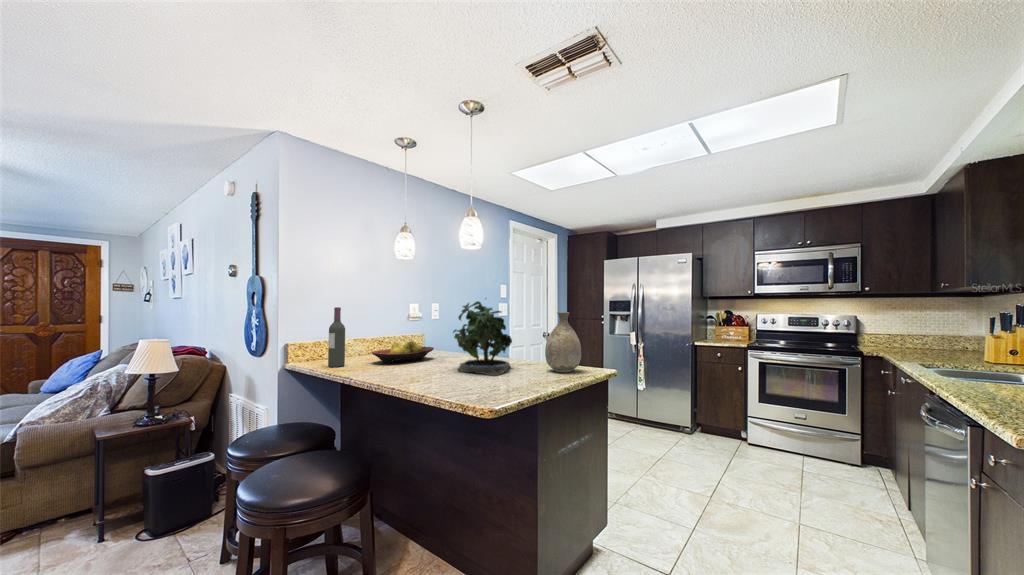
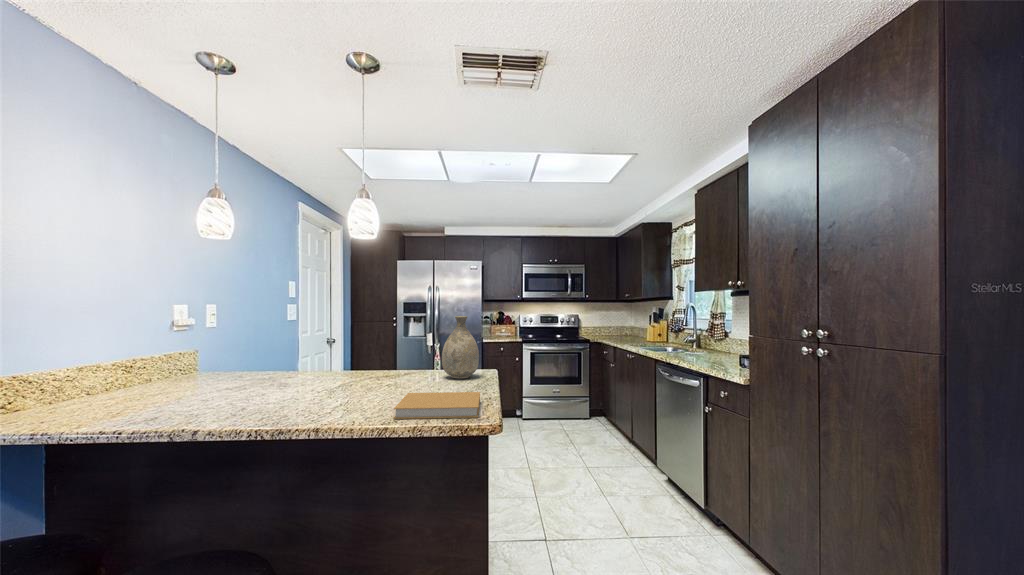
potted plant: present [453,298,512,376] -> none [338,300,414,393]
wine bottle: present [328,307,345,367] -> none [96,315,134,417]
fruit bowl: present [372,341,434,364] -> none [174,361,267,398]
book: none [434,375,521,401] -> present [394,392,480,419]

